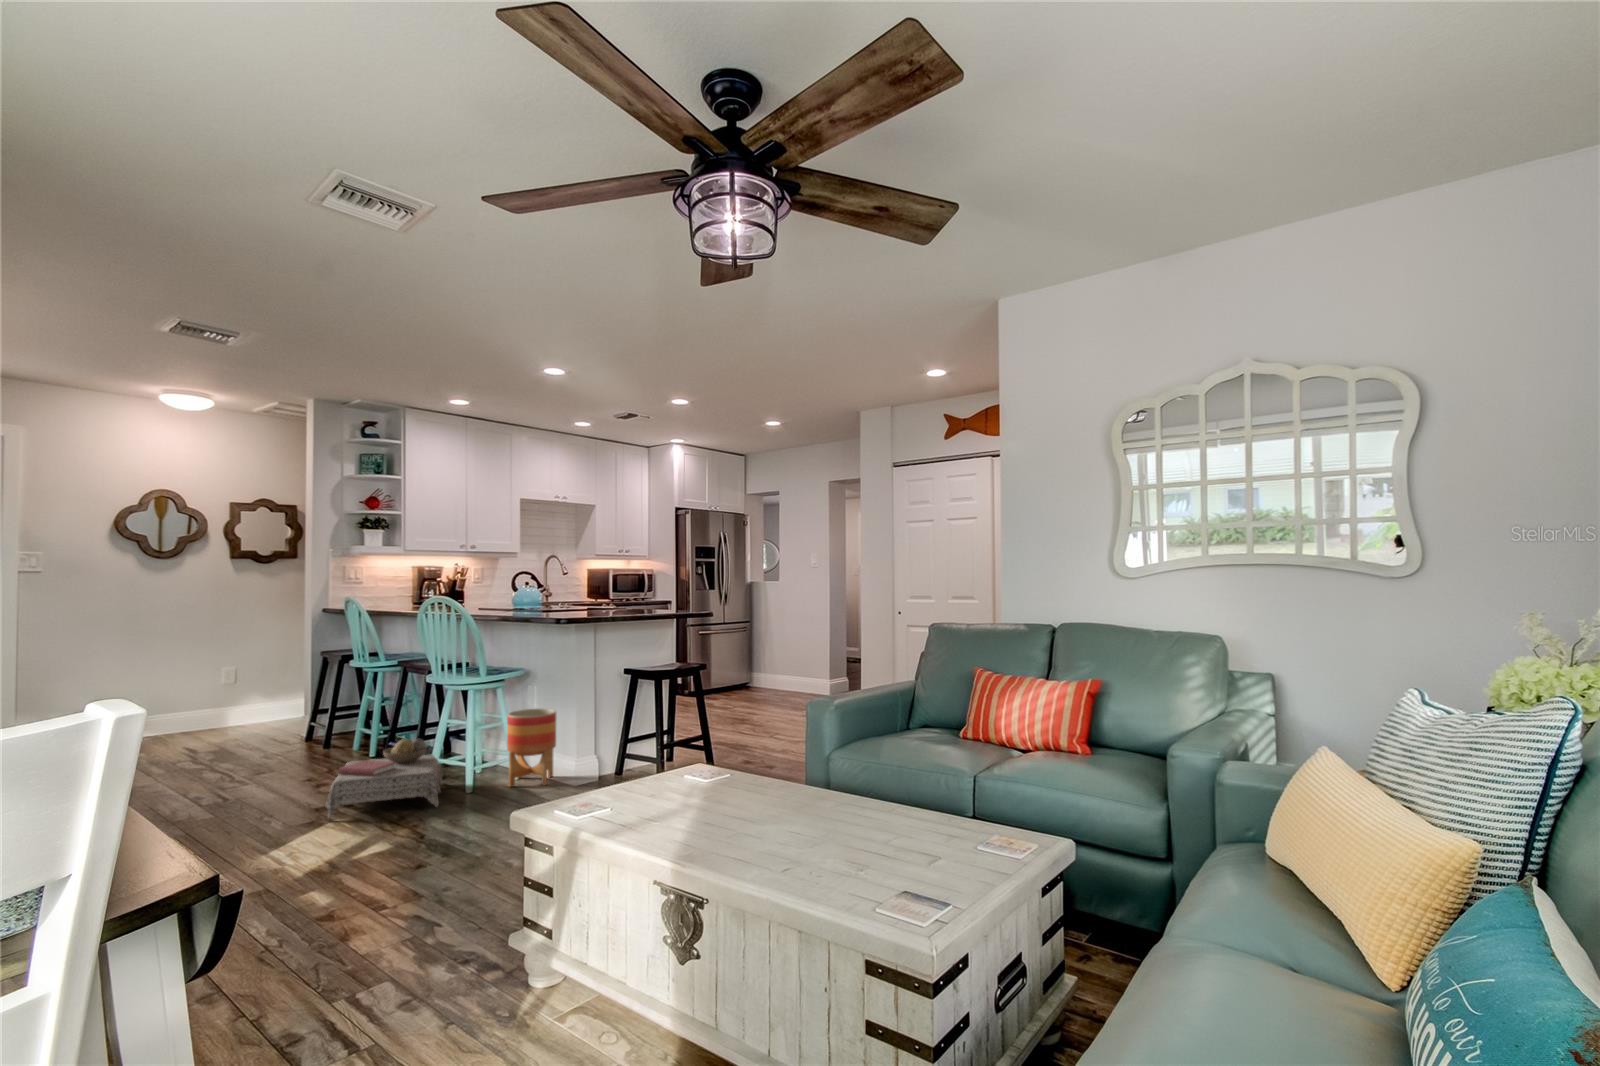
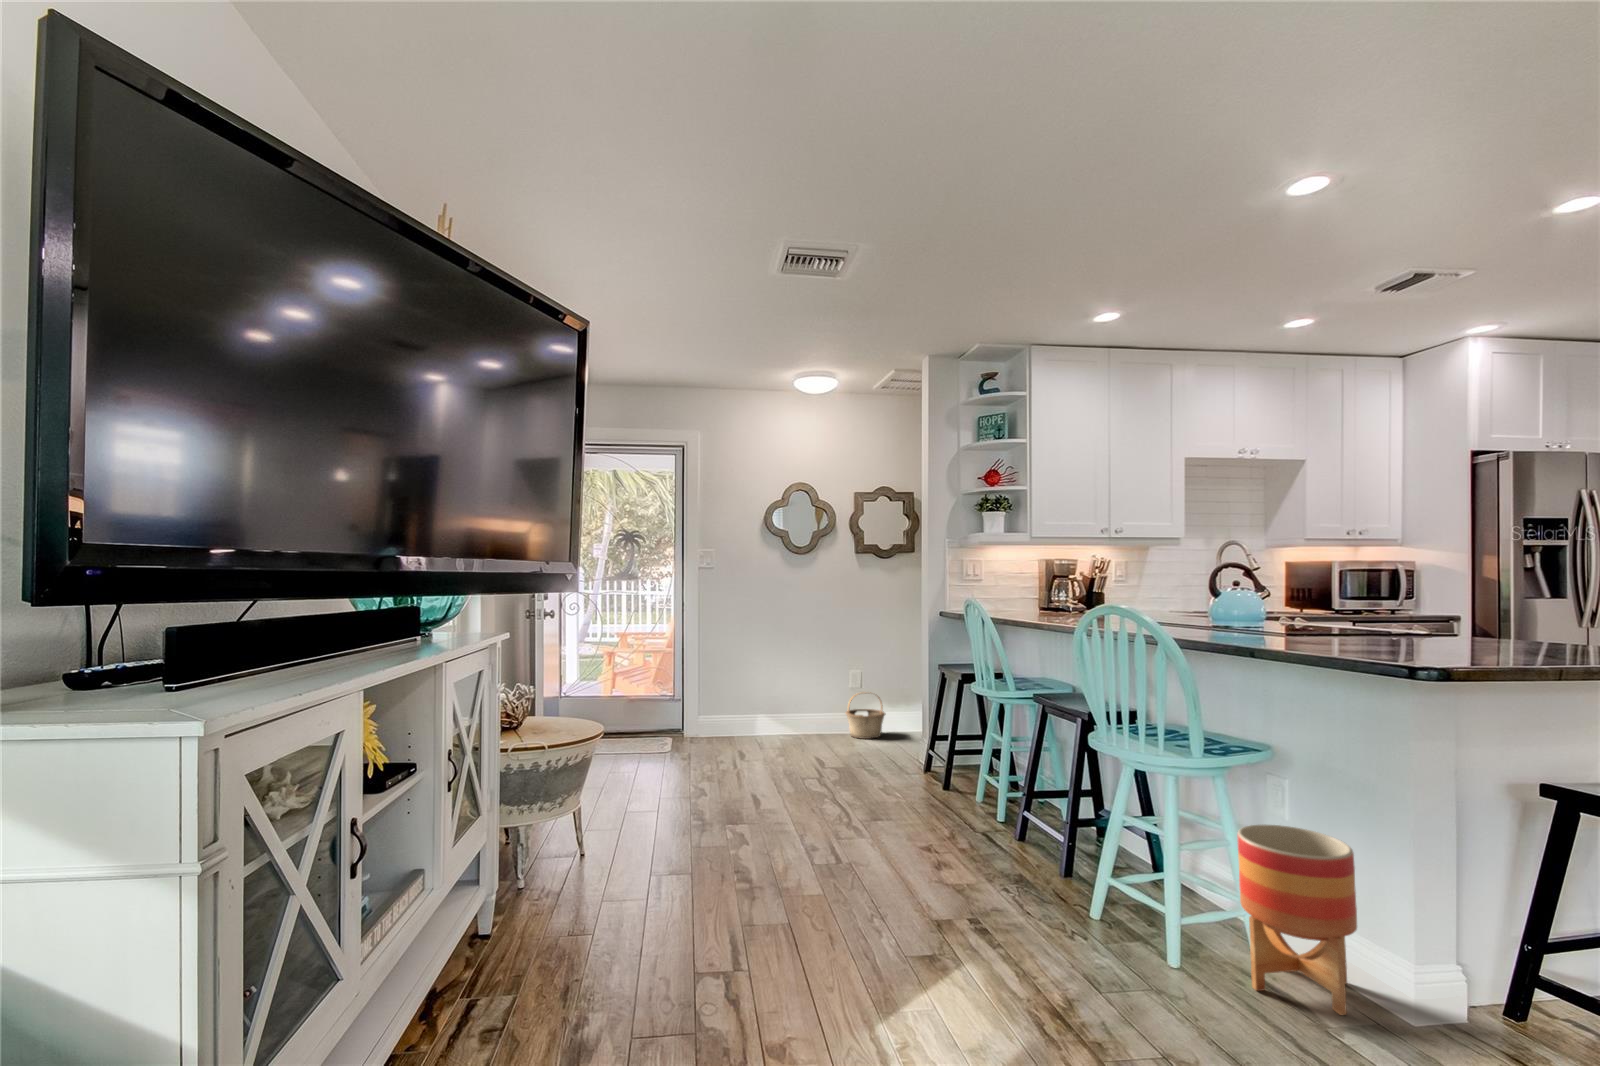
basket: none [213,688,259,730] -> present [846,692,885,739]
ottoman: present [326,739,443,818] -> none [926,845,1120,1012]

